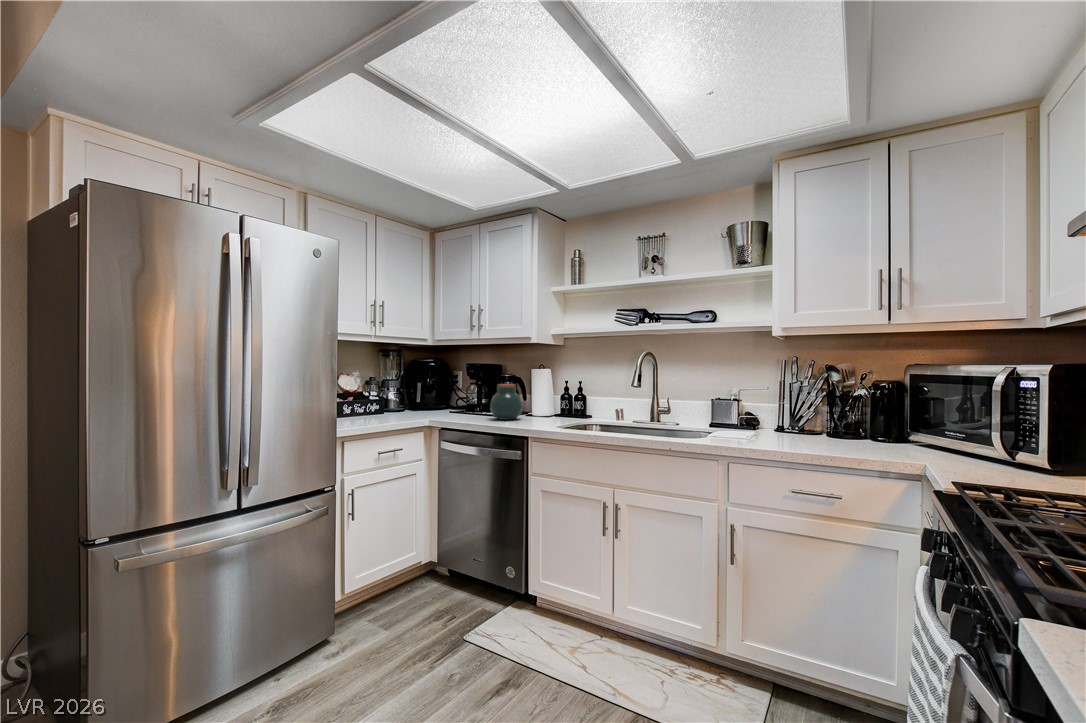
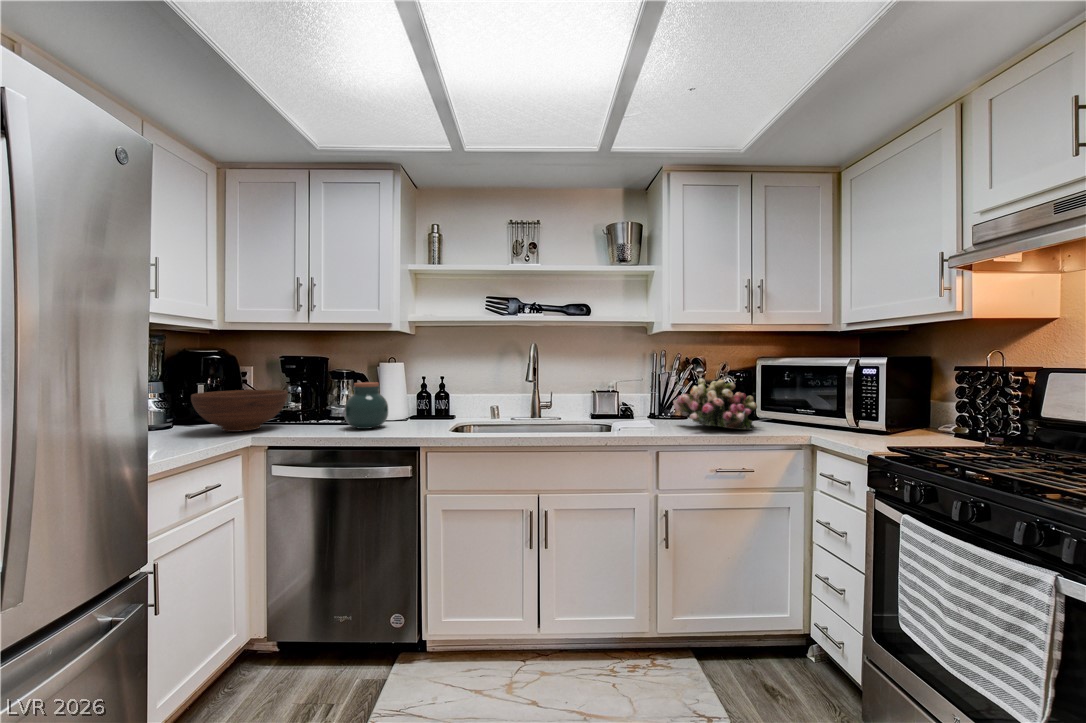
fruit bowl: none [405,387,463,415] -> present [191,390,288,432]
flower arrangement: none [772,389,878,451] -> present [673,378,757,430]

